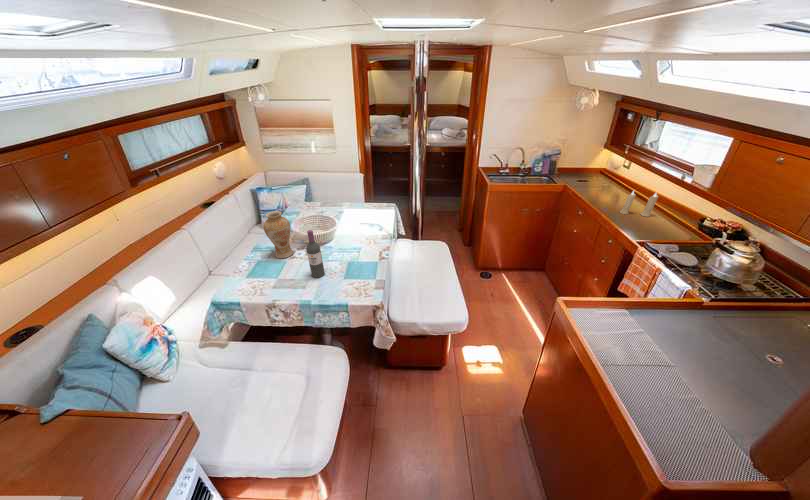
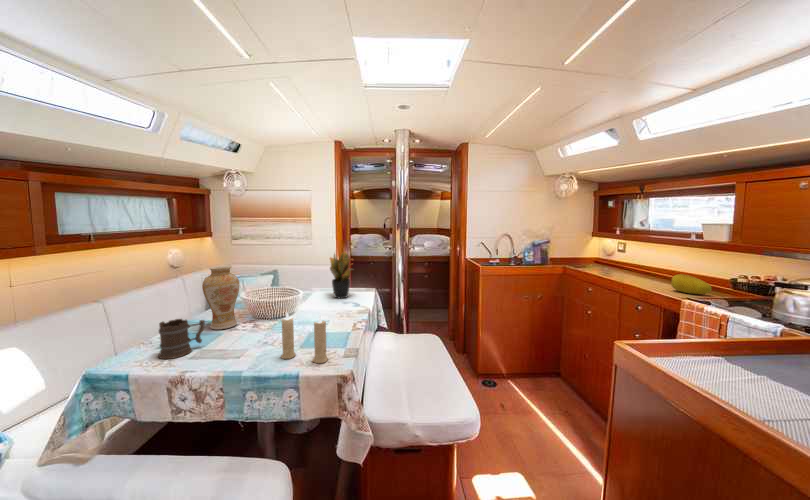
potted plant: none [351,176,381,220] -> present [330,251,352,298]
candle: present [620,191,658,217] -> present [281,313,328,363]
fruit: none [645,215,676,235] -> present [671,274,712,294]
wine bottle: present [306,230,325,277] -> none [253,276,274,347]
mug: none [246,260,276,288] -> present [158,319,205,359]

